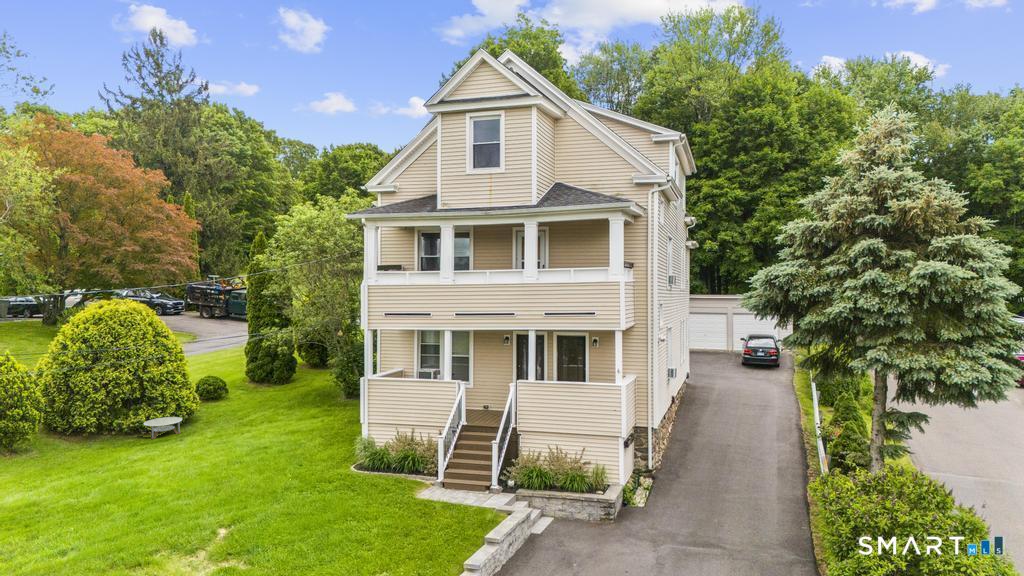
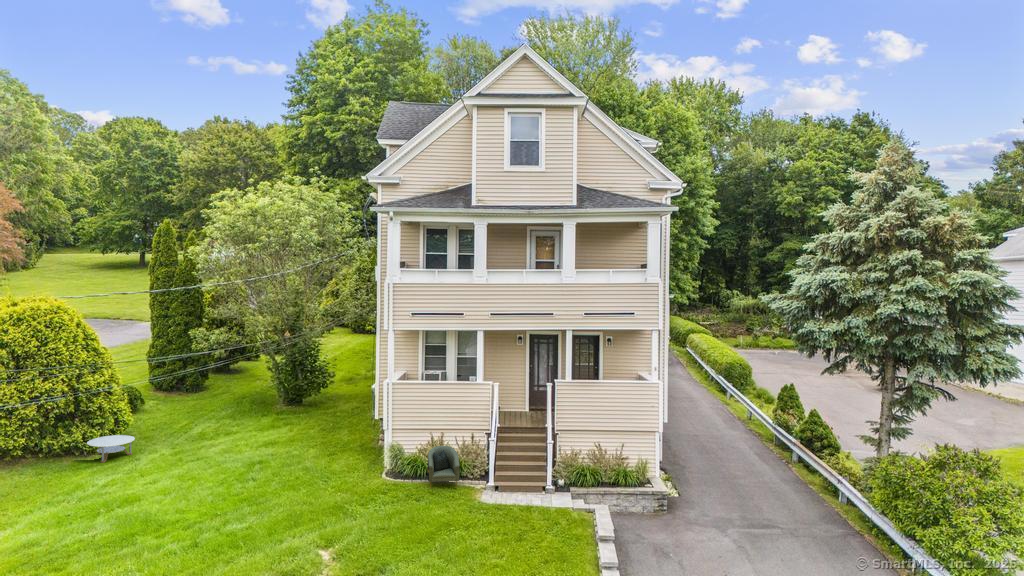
armchair: none [378,439,411,481] -> present [427,446,460,488]

